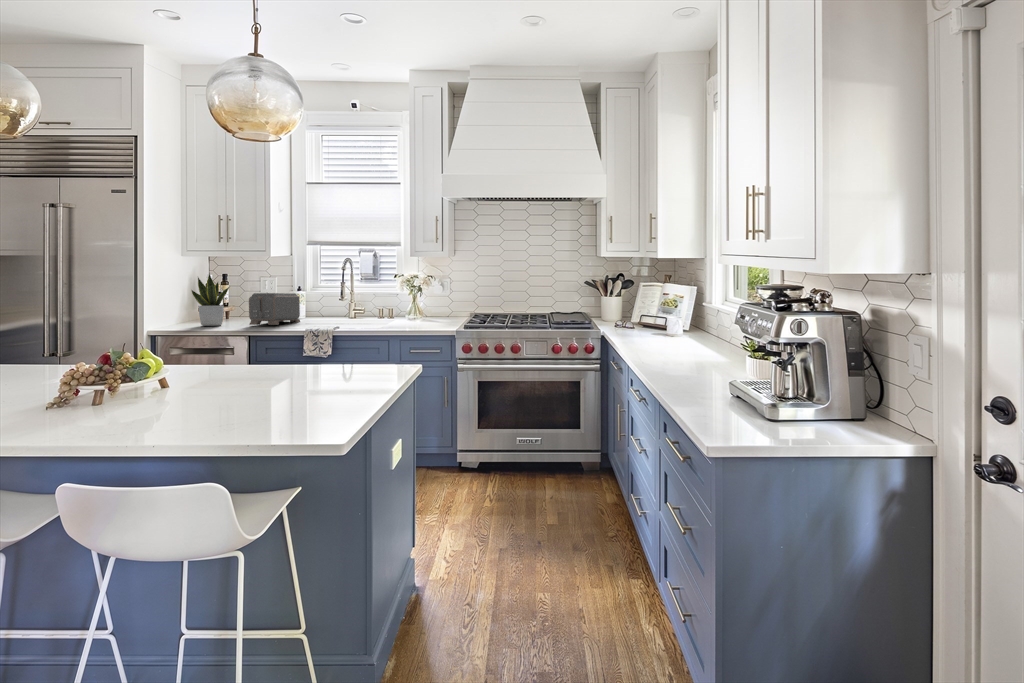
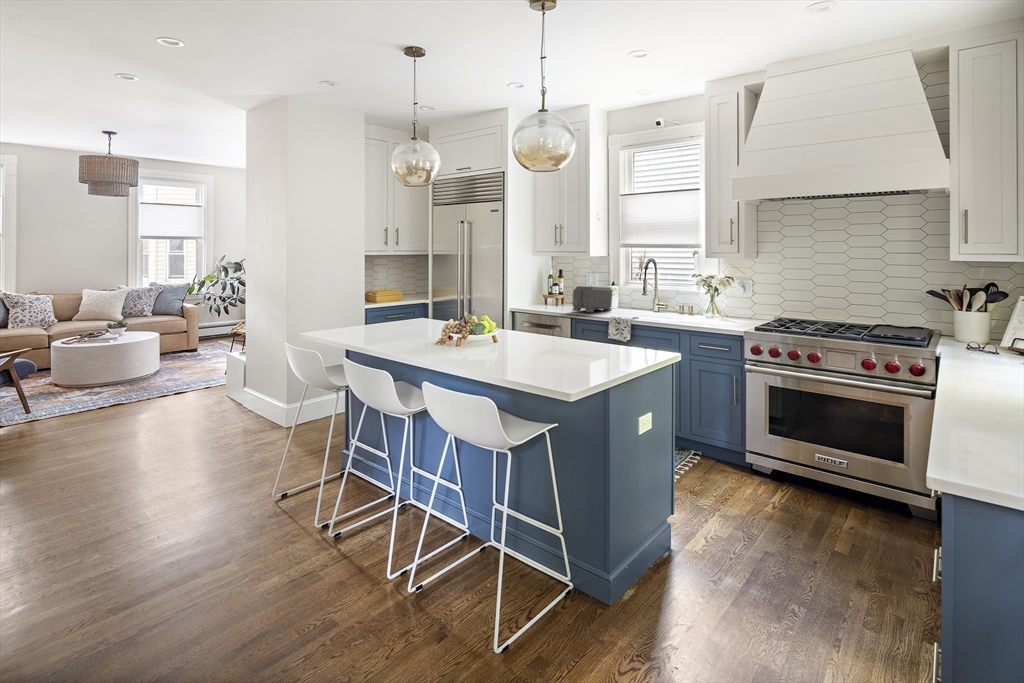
potted plant: present [191,273,229,326] -> none [534,268,562,310]

